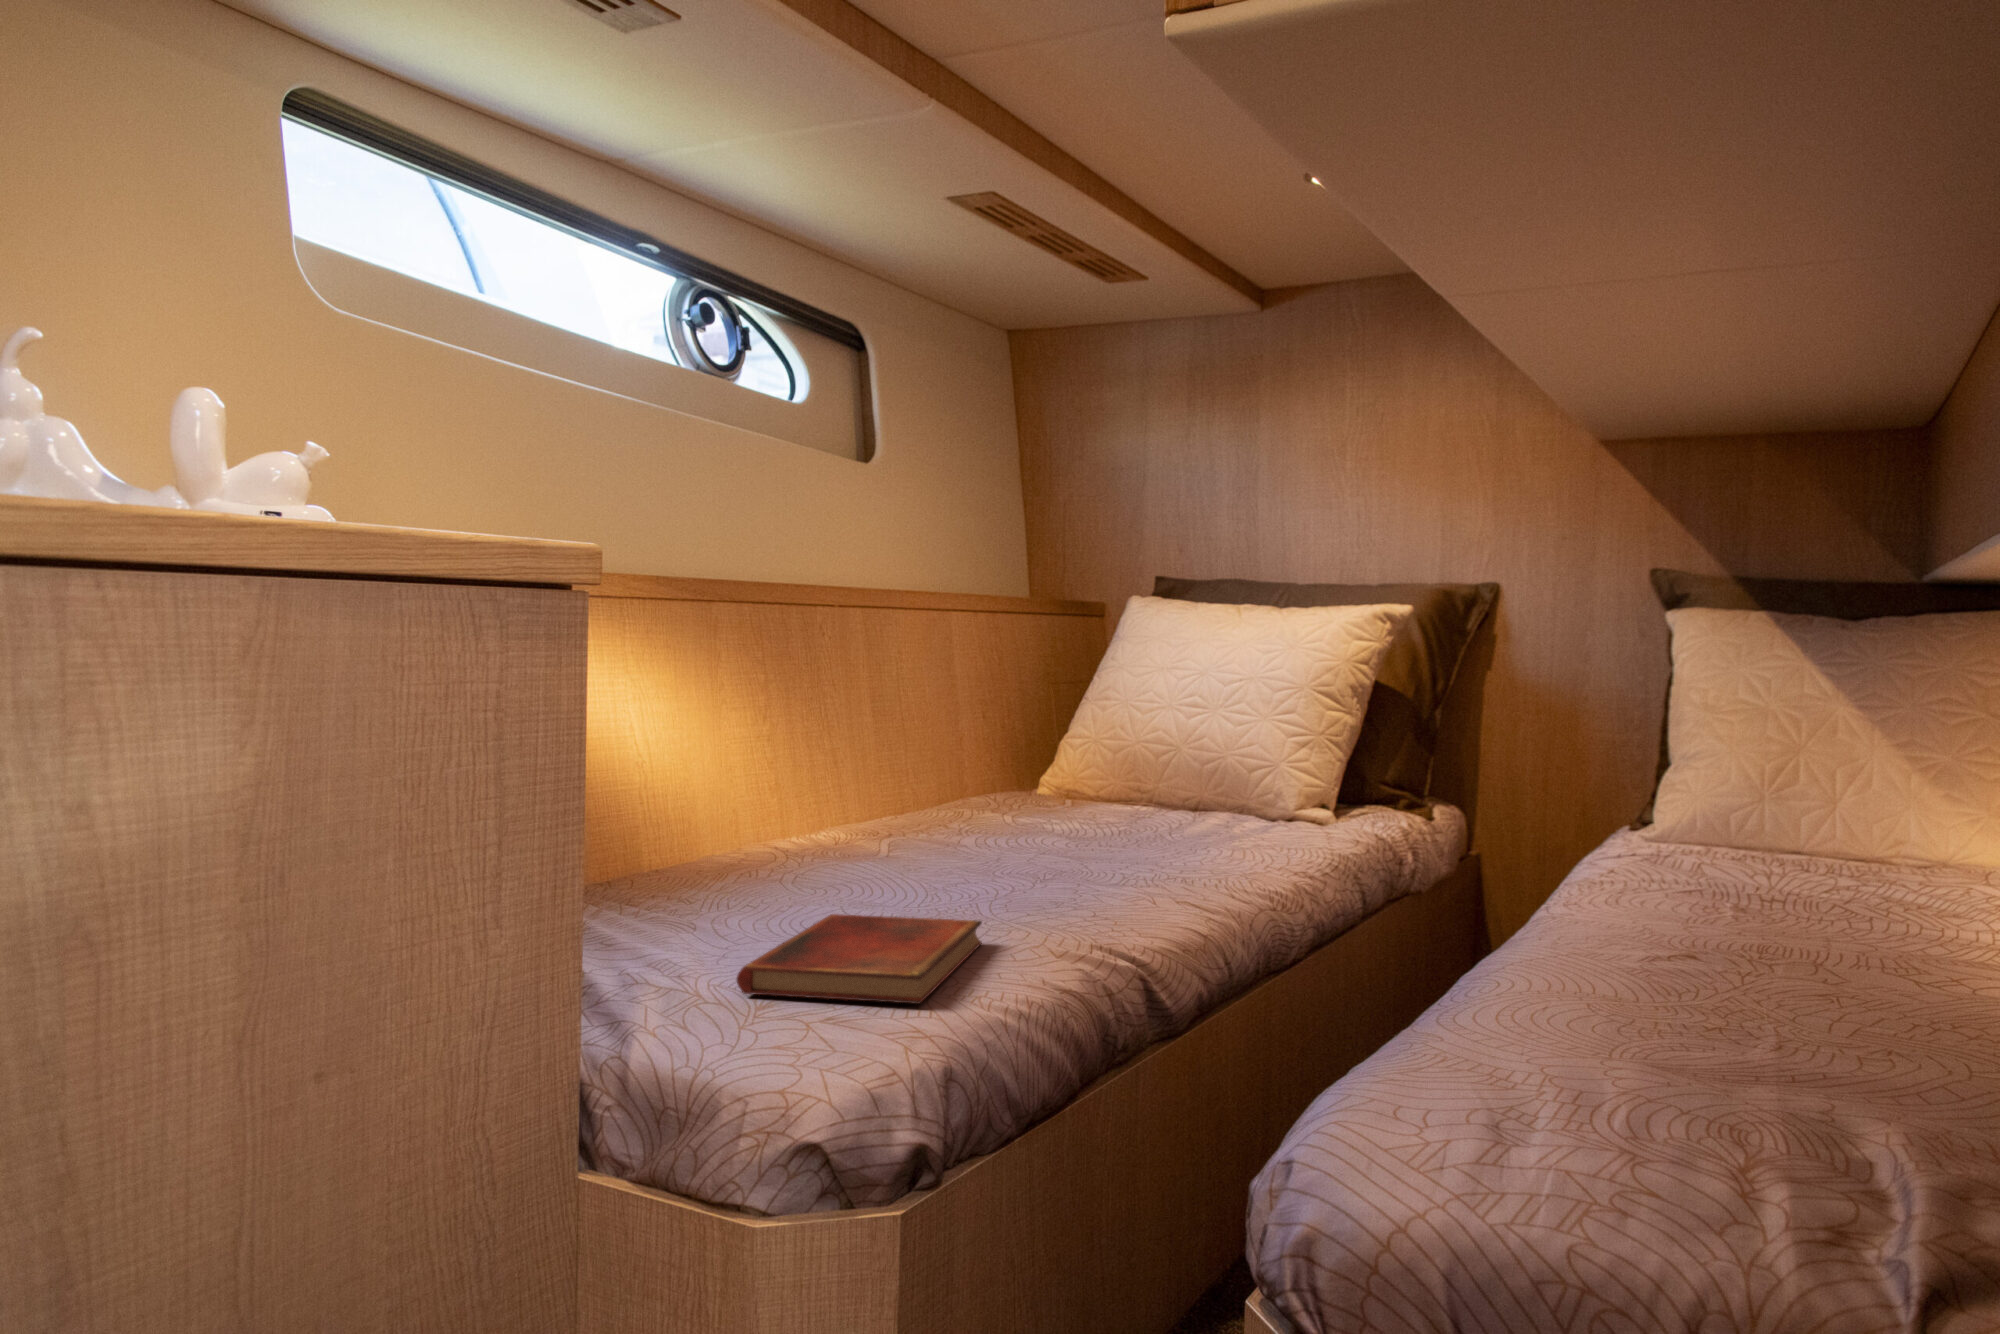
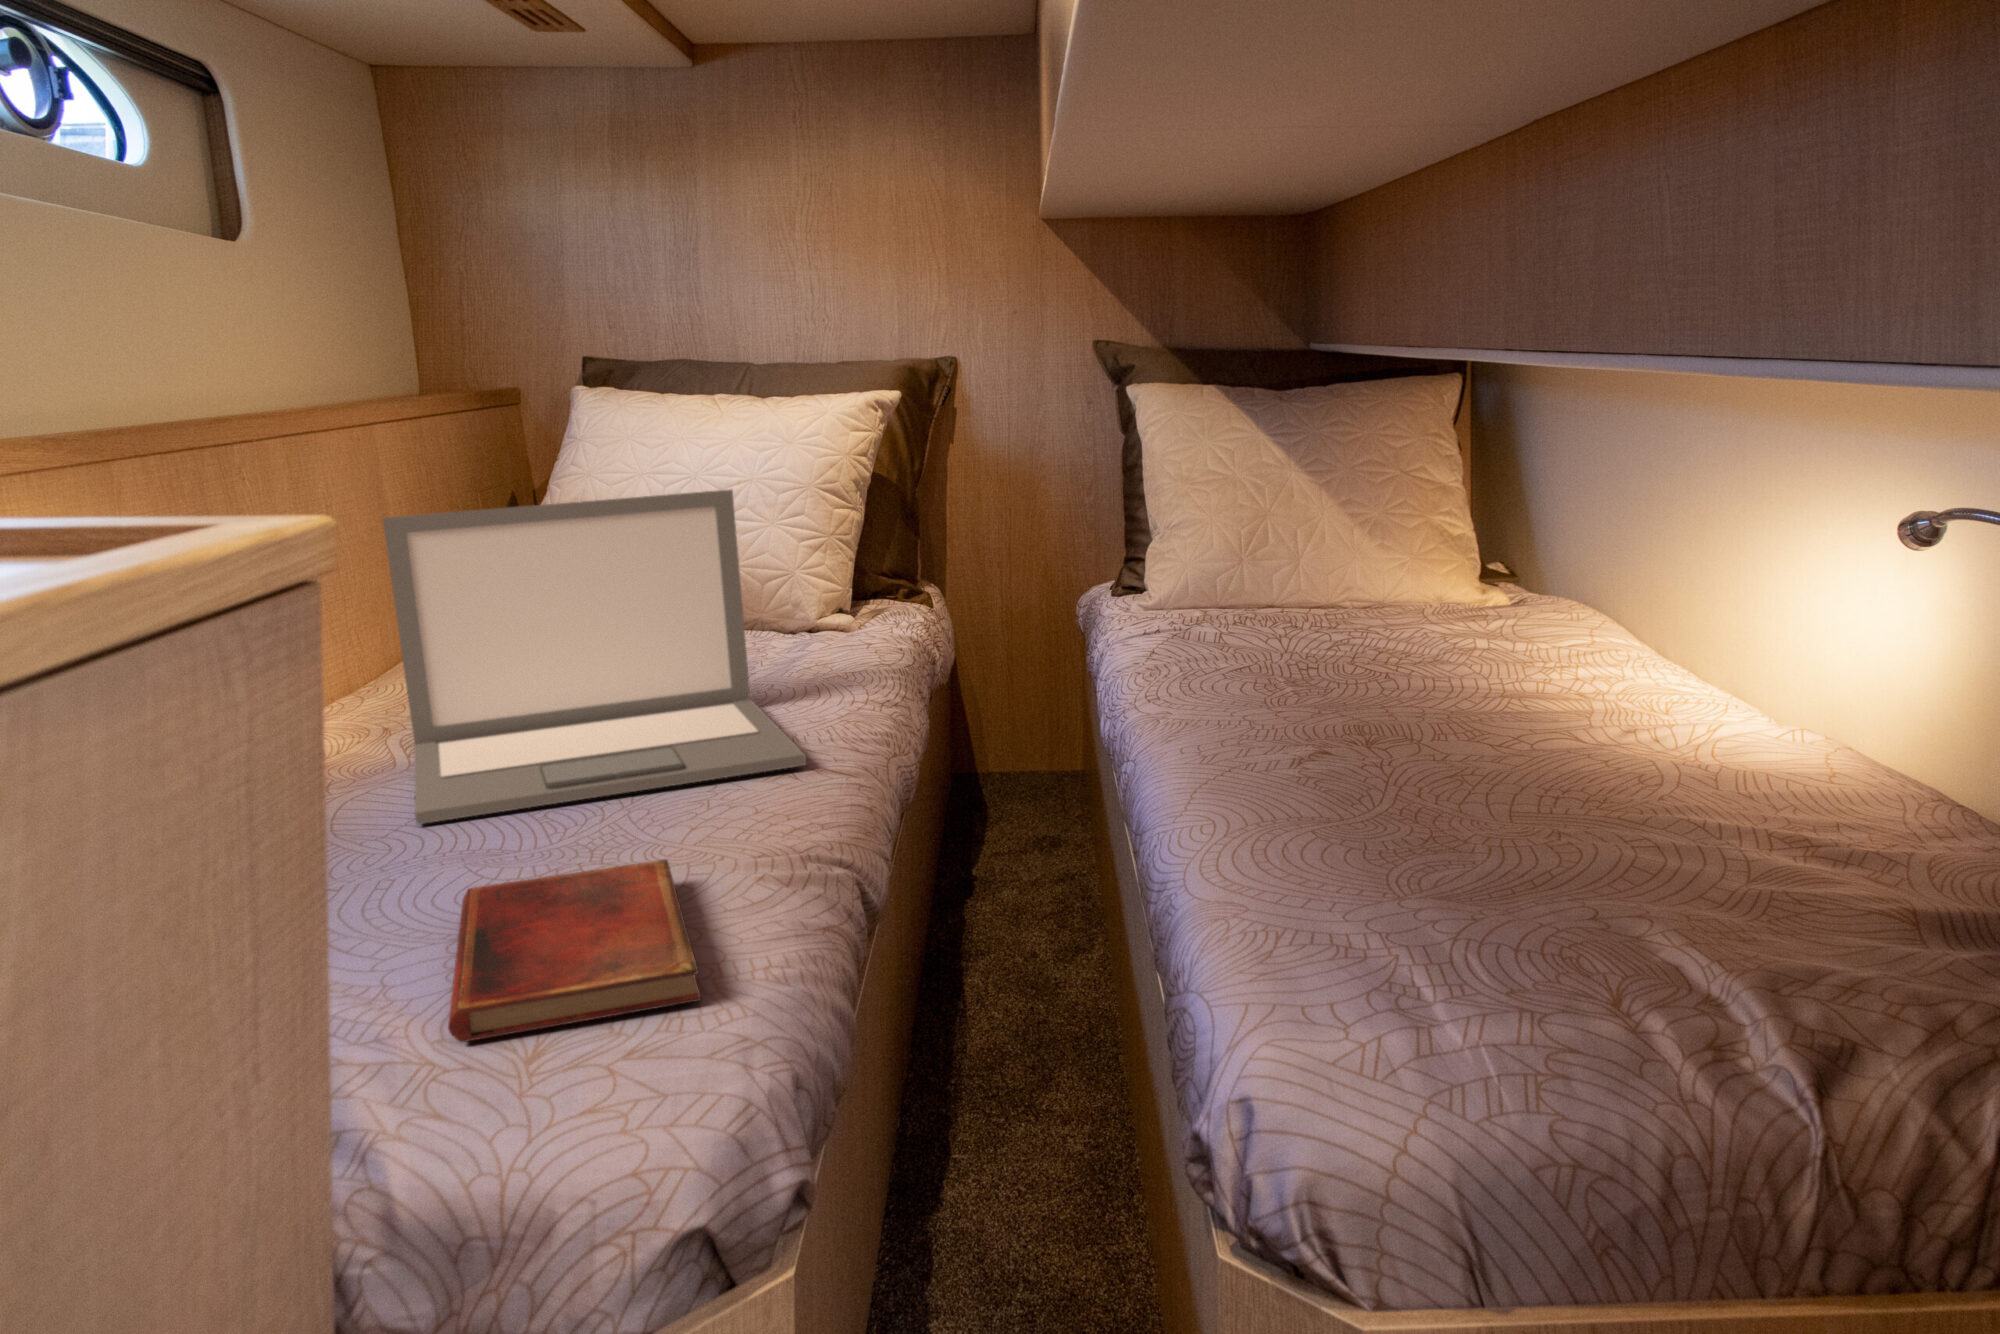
laptop: none [850,659,1175,894] -> present [383,490,806,824]

